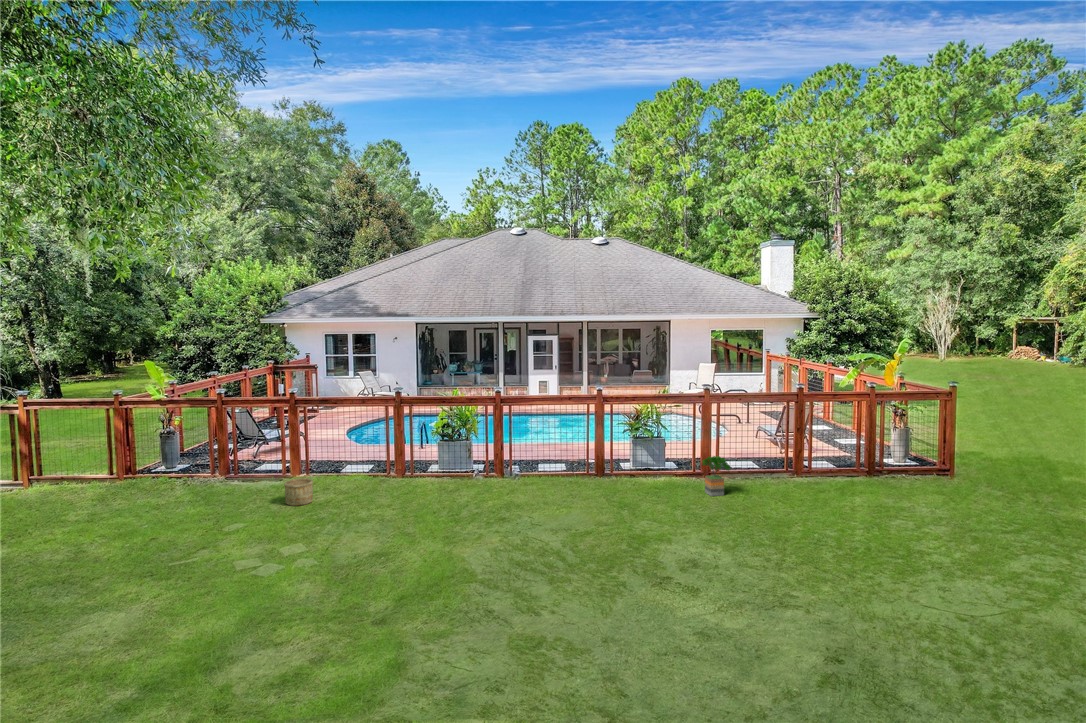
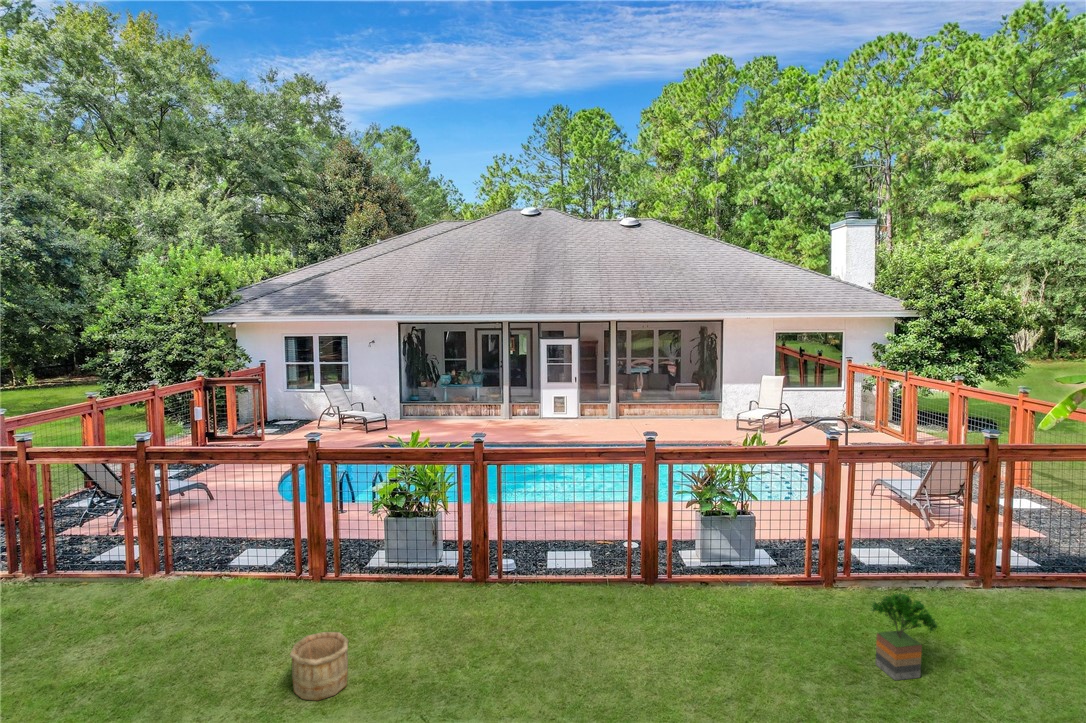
wooden bucket: present [284,478,313,506] -> present [290,632,349,701]

